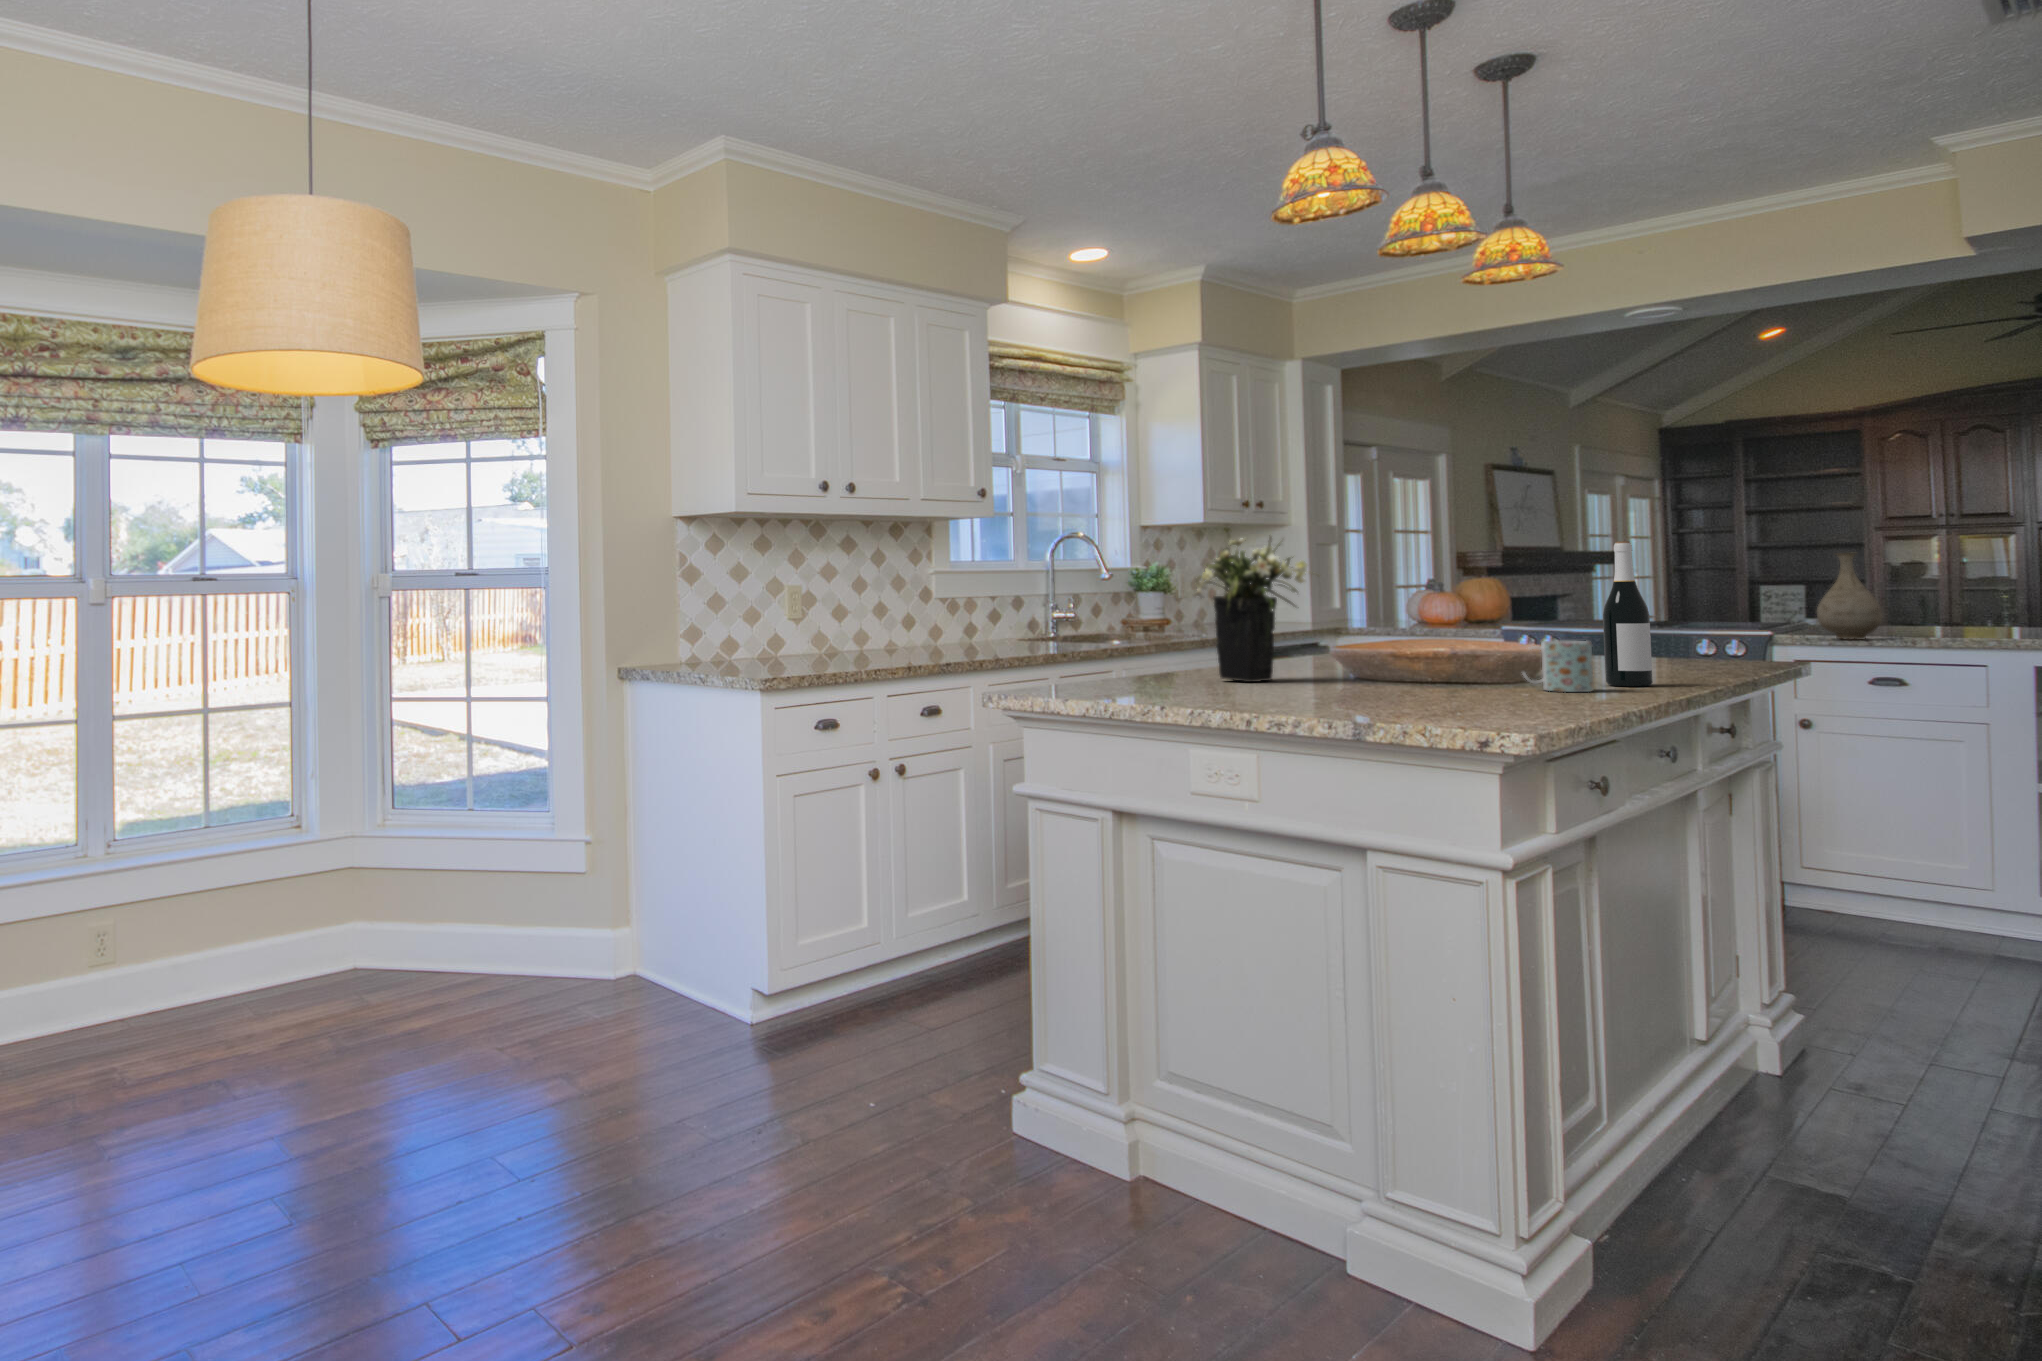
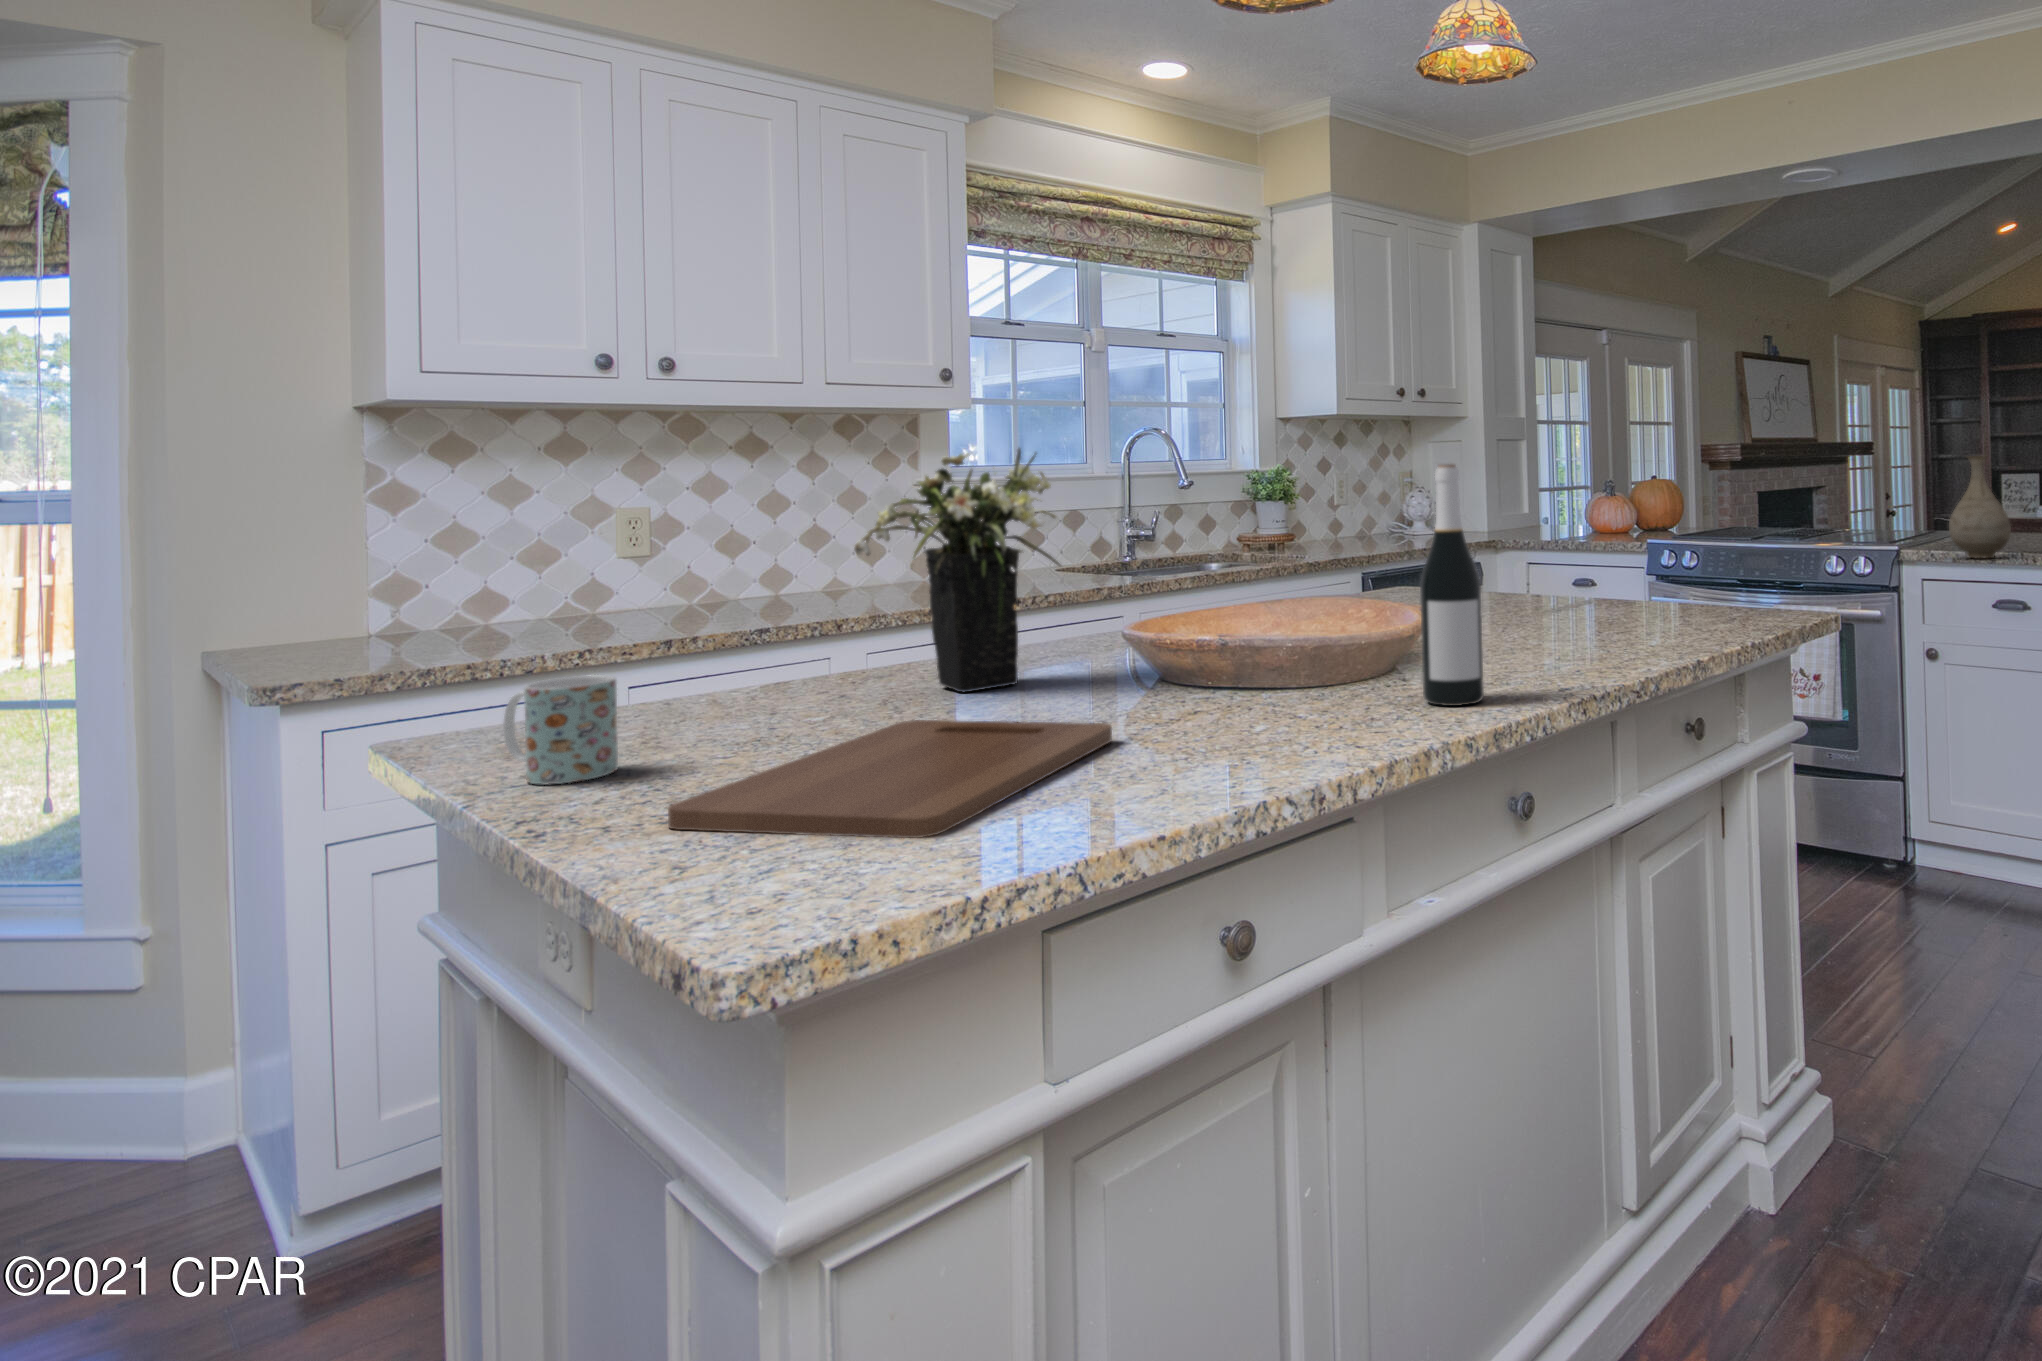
mug: present [1522,641,1594,692] -> present [503,675,618,784]
cutting board: none [1309,682,1495,711] -> present [668,720,1112,838]

